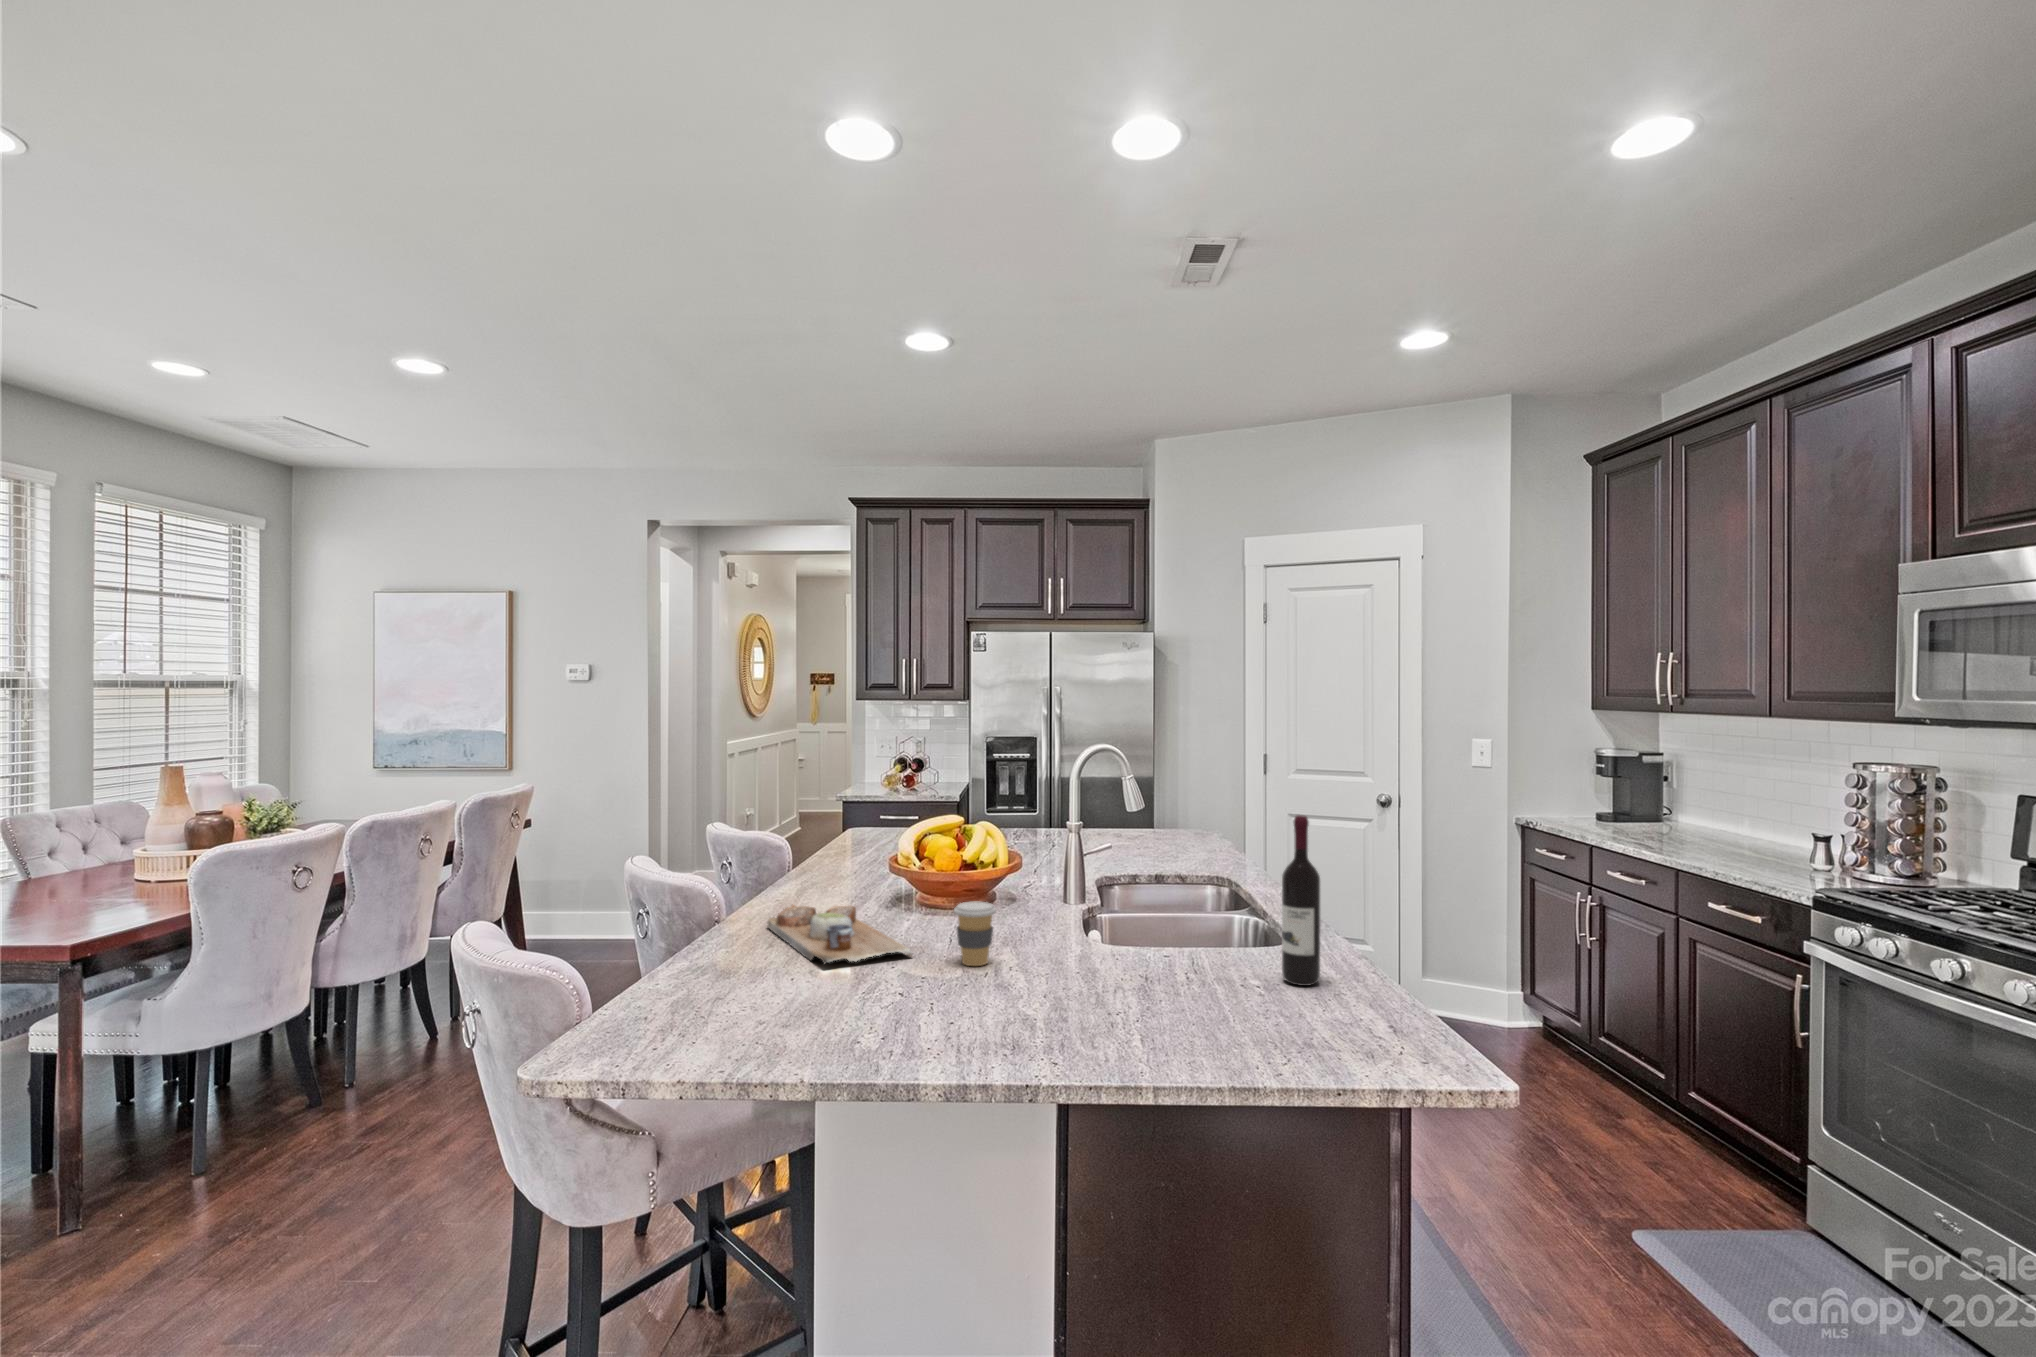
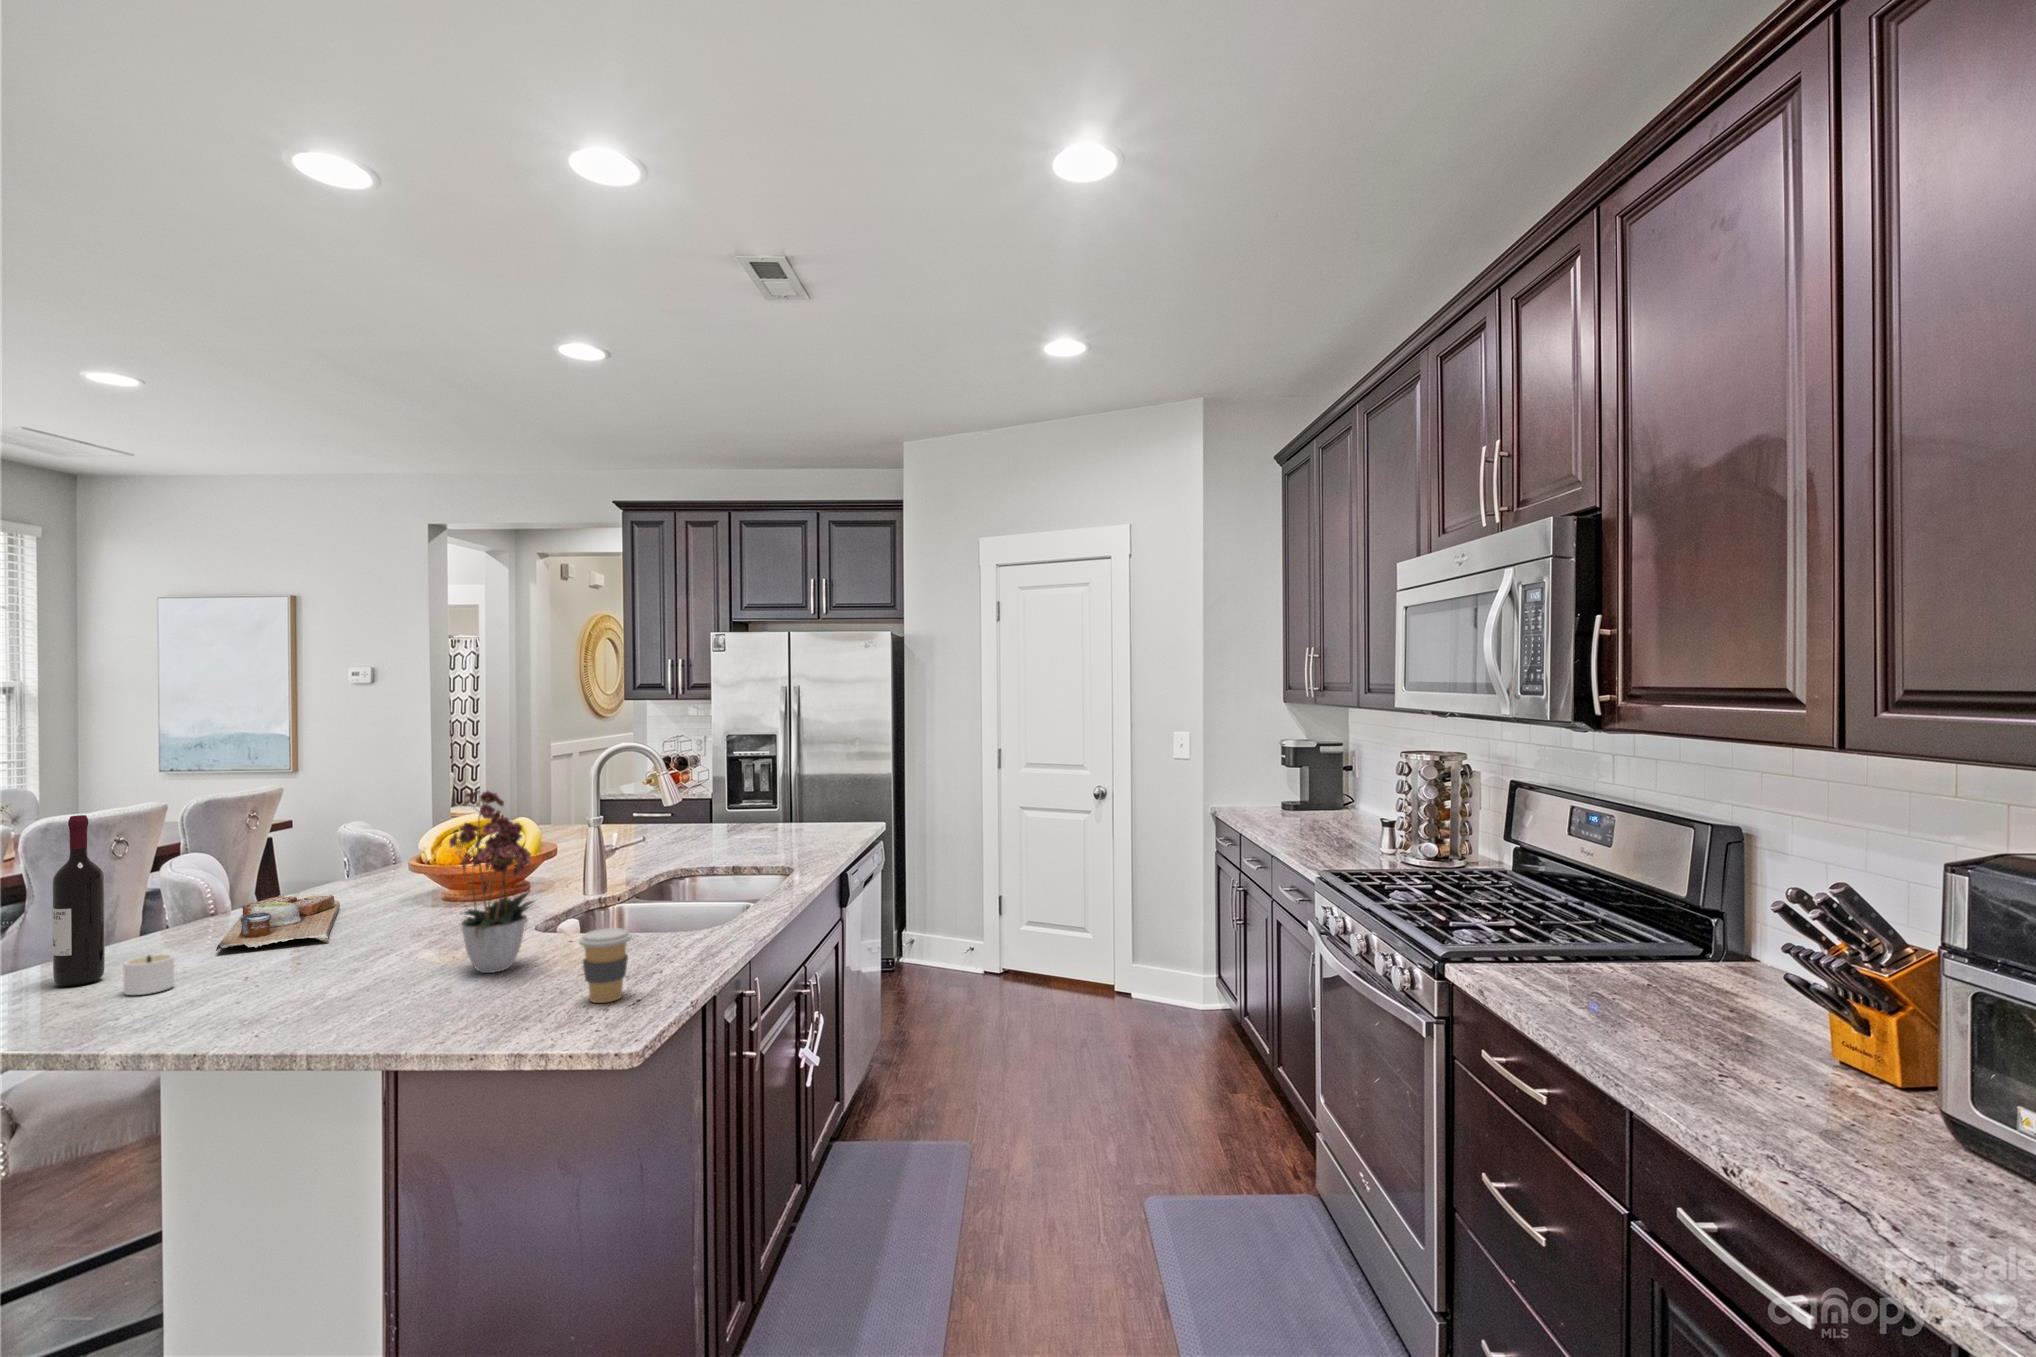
flower arrangement: none [1095,789,1226,995] -> present [449,791,534,973]
wine bottle: present [1282,815,1320,986] -> present [52,815,105,986]
coffee cup: present [954,901,996,966] -> present [579,928,631,1003]
candle: none [814,970,870,1014] -> present [124,954,174,995]

